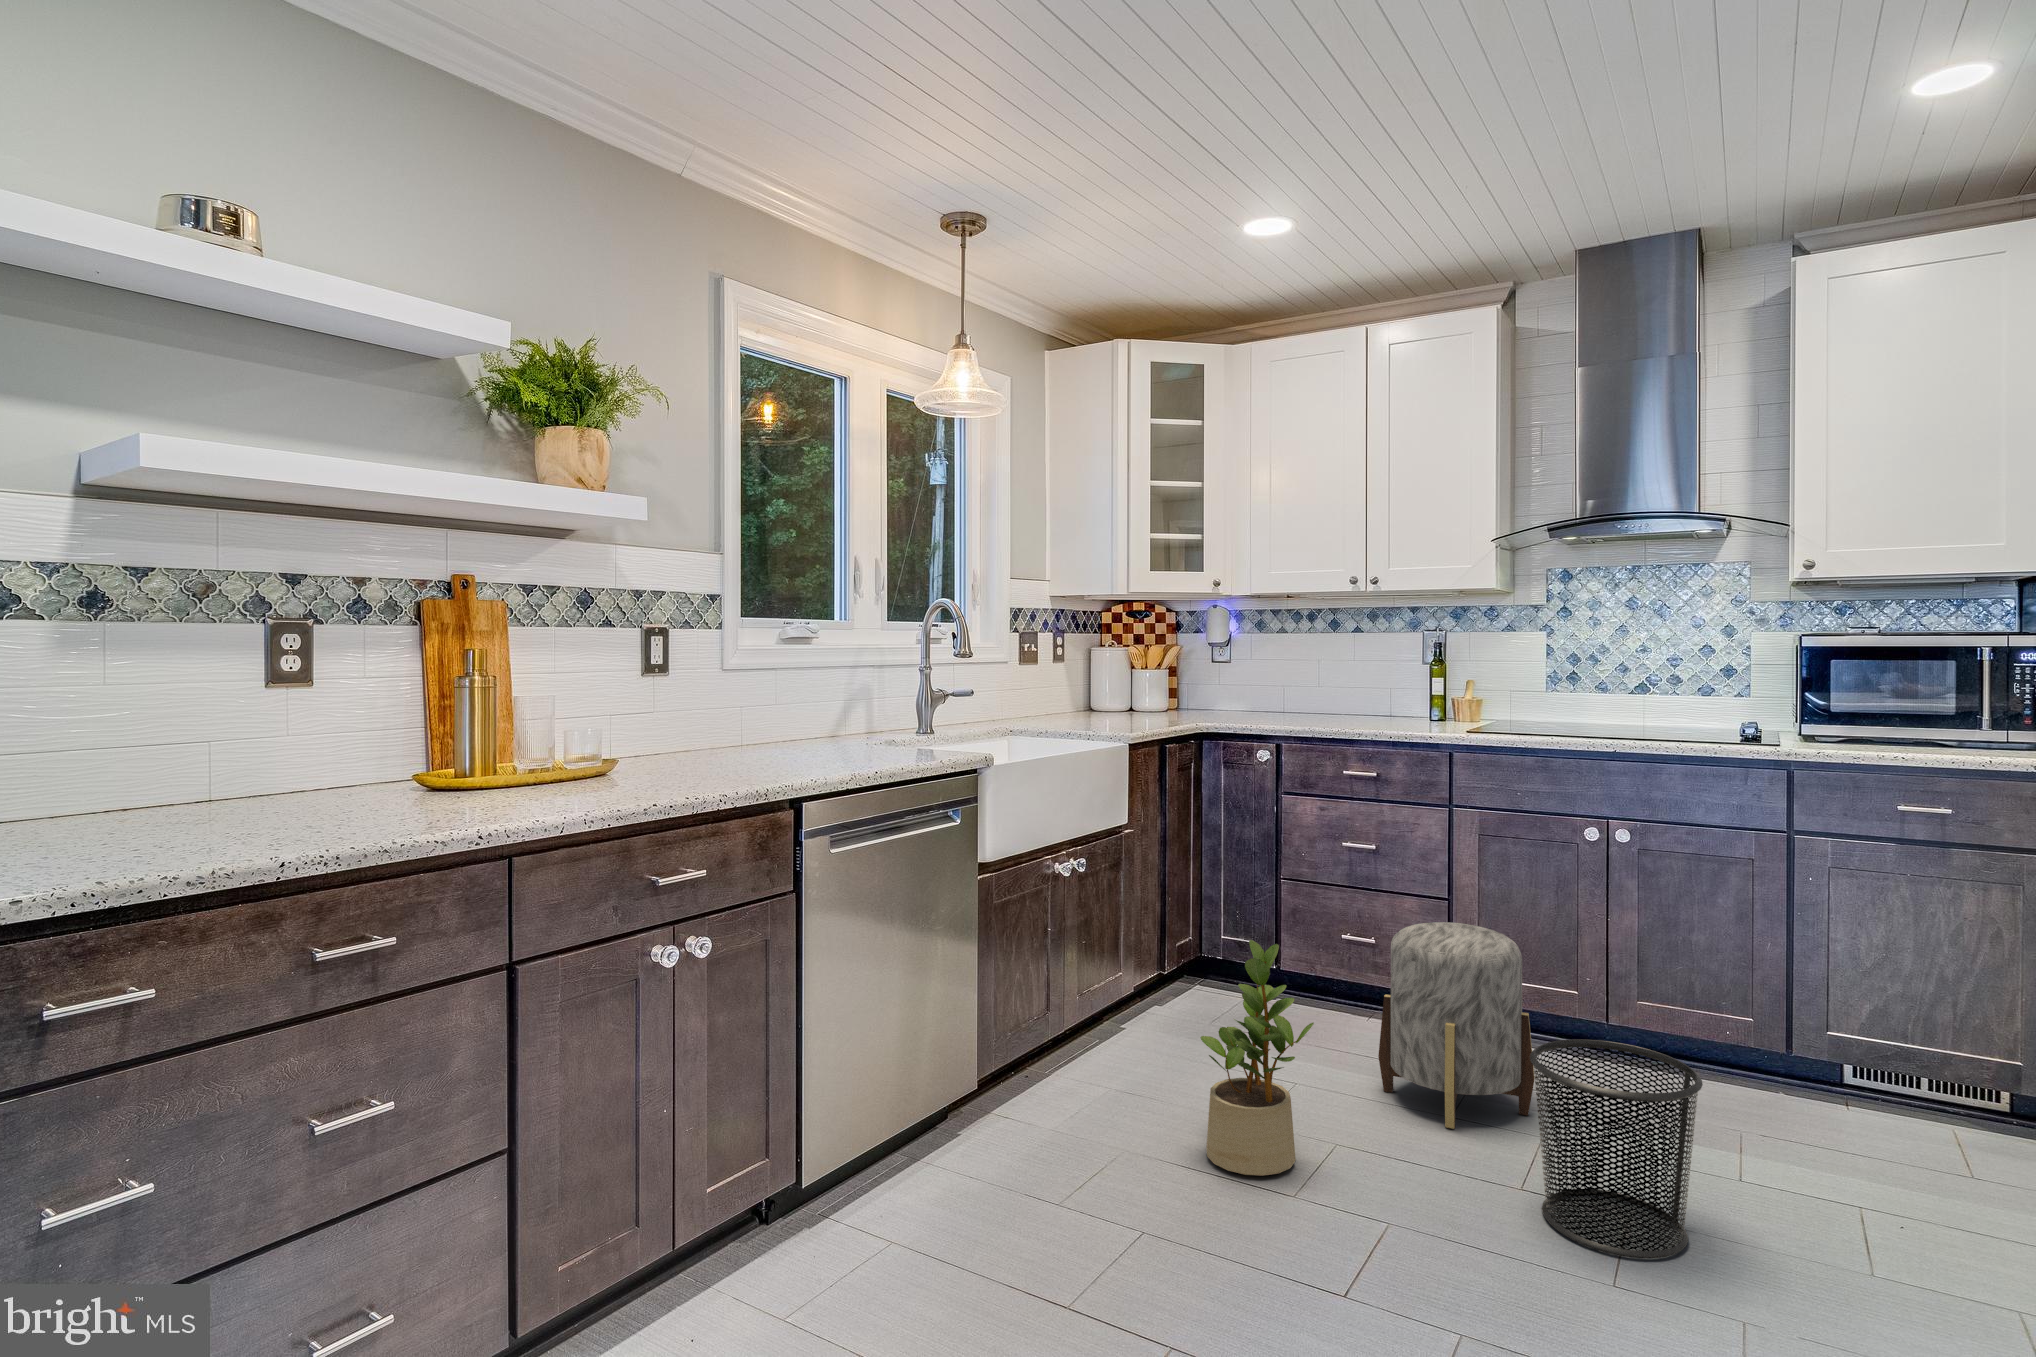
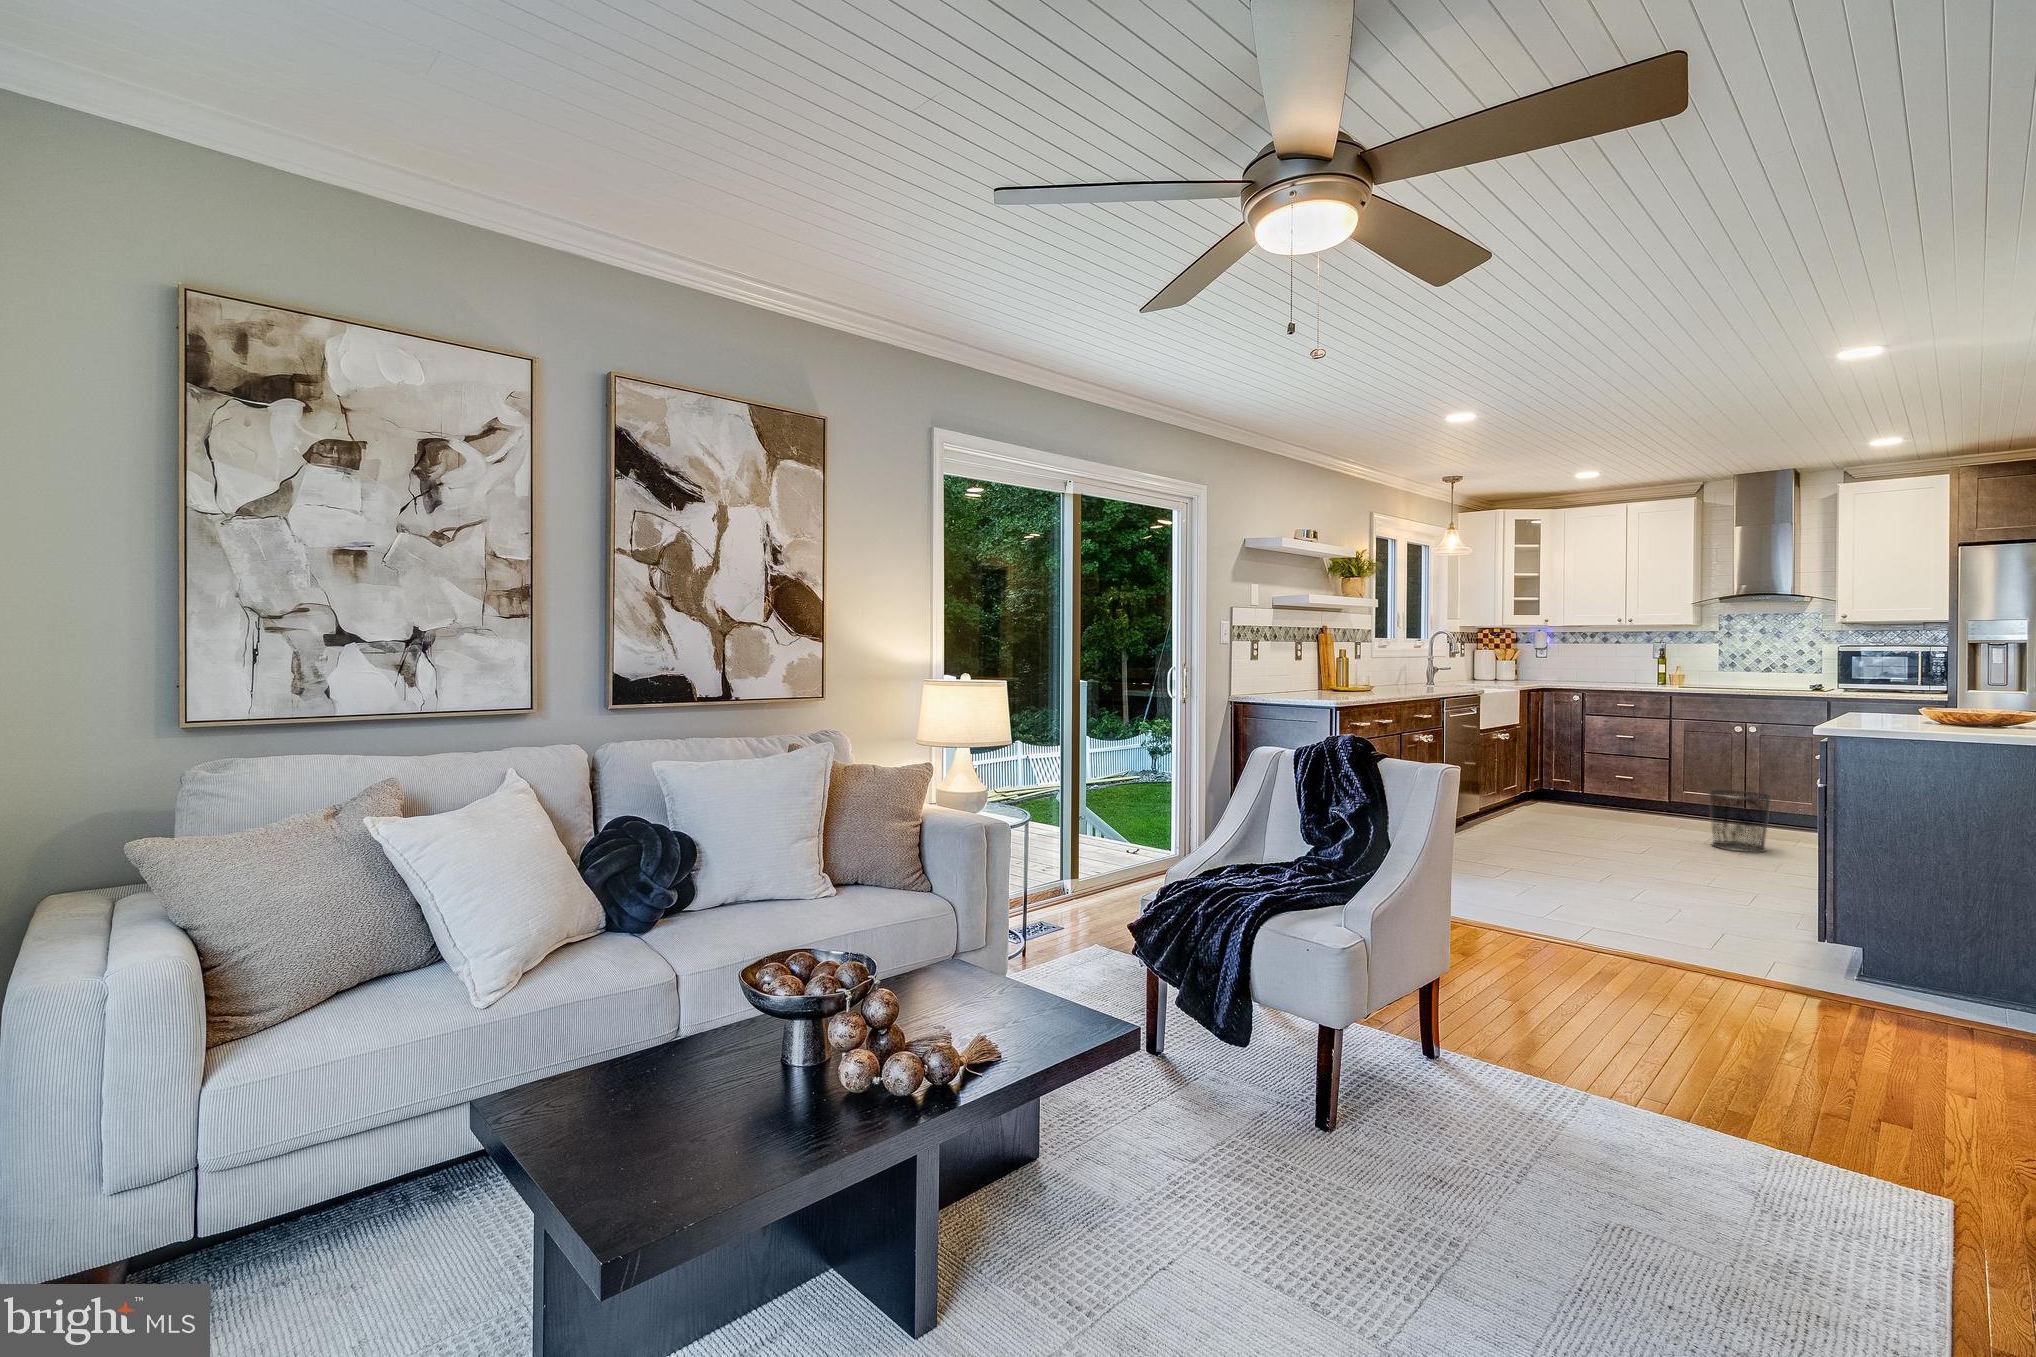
stool: present [1378,922,1535,1129] -> none [1641,760,1709,832]
potted plant: present [1200,940,1314,1176] -> none [1575,756,1622,835]

